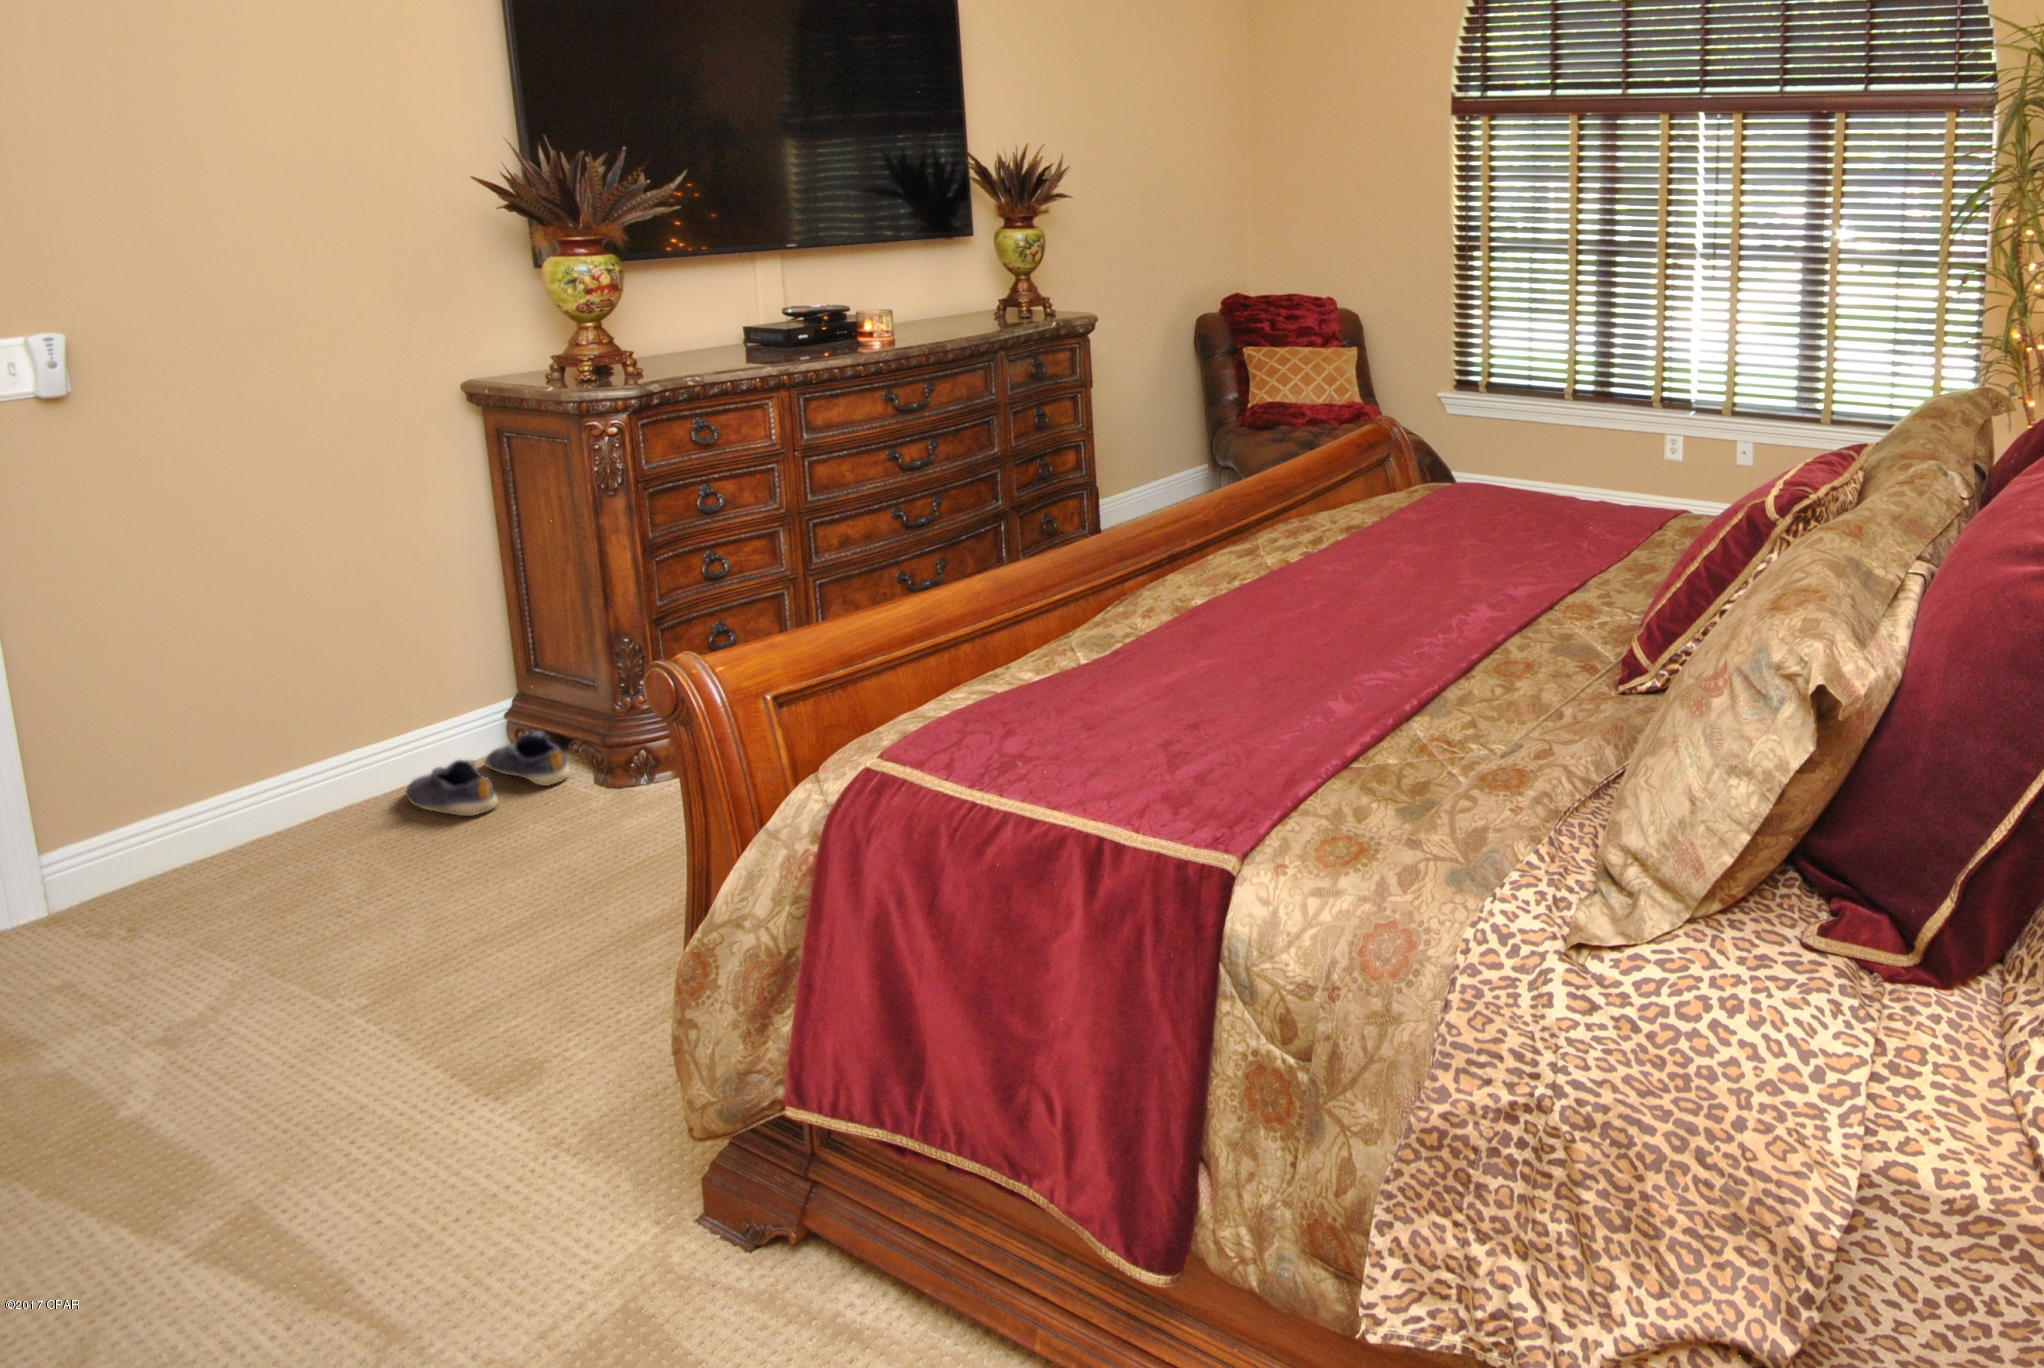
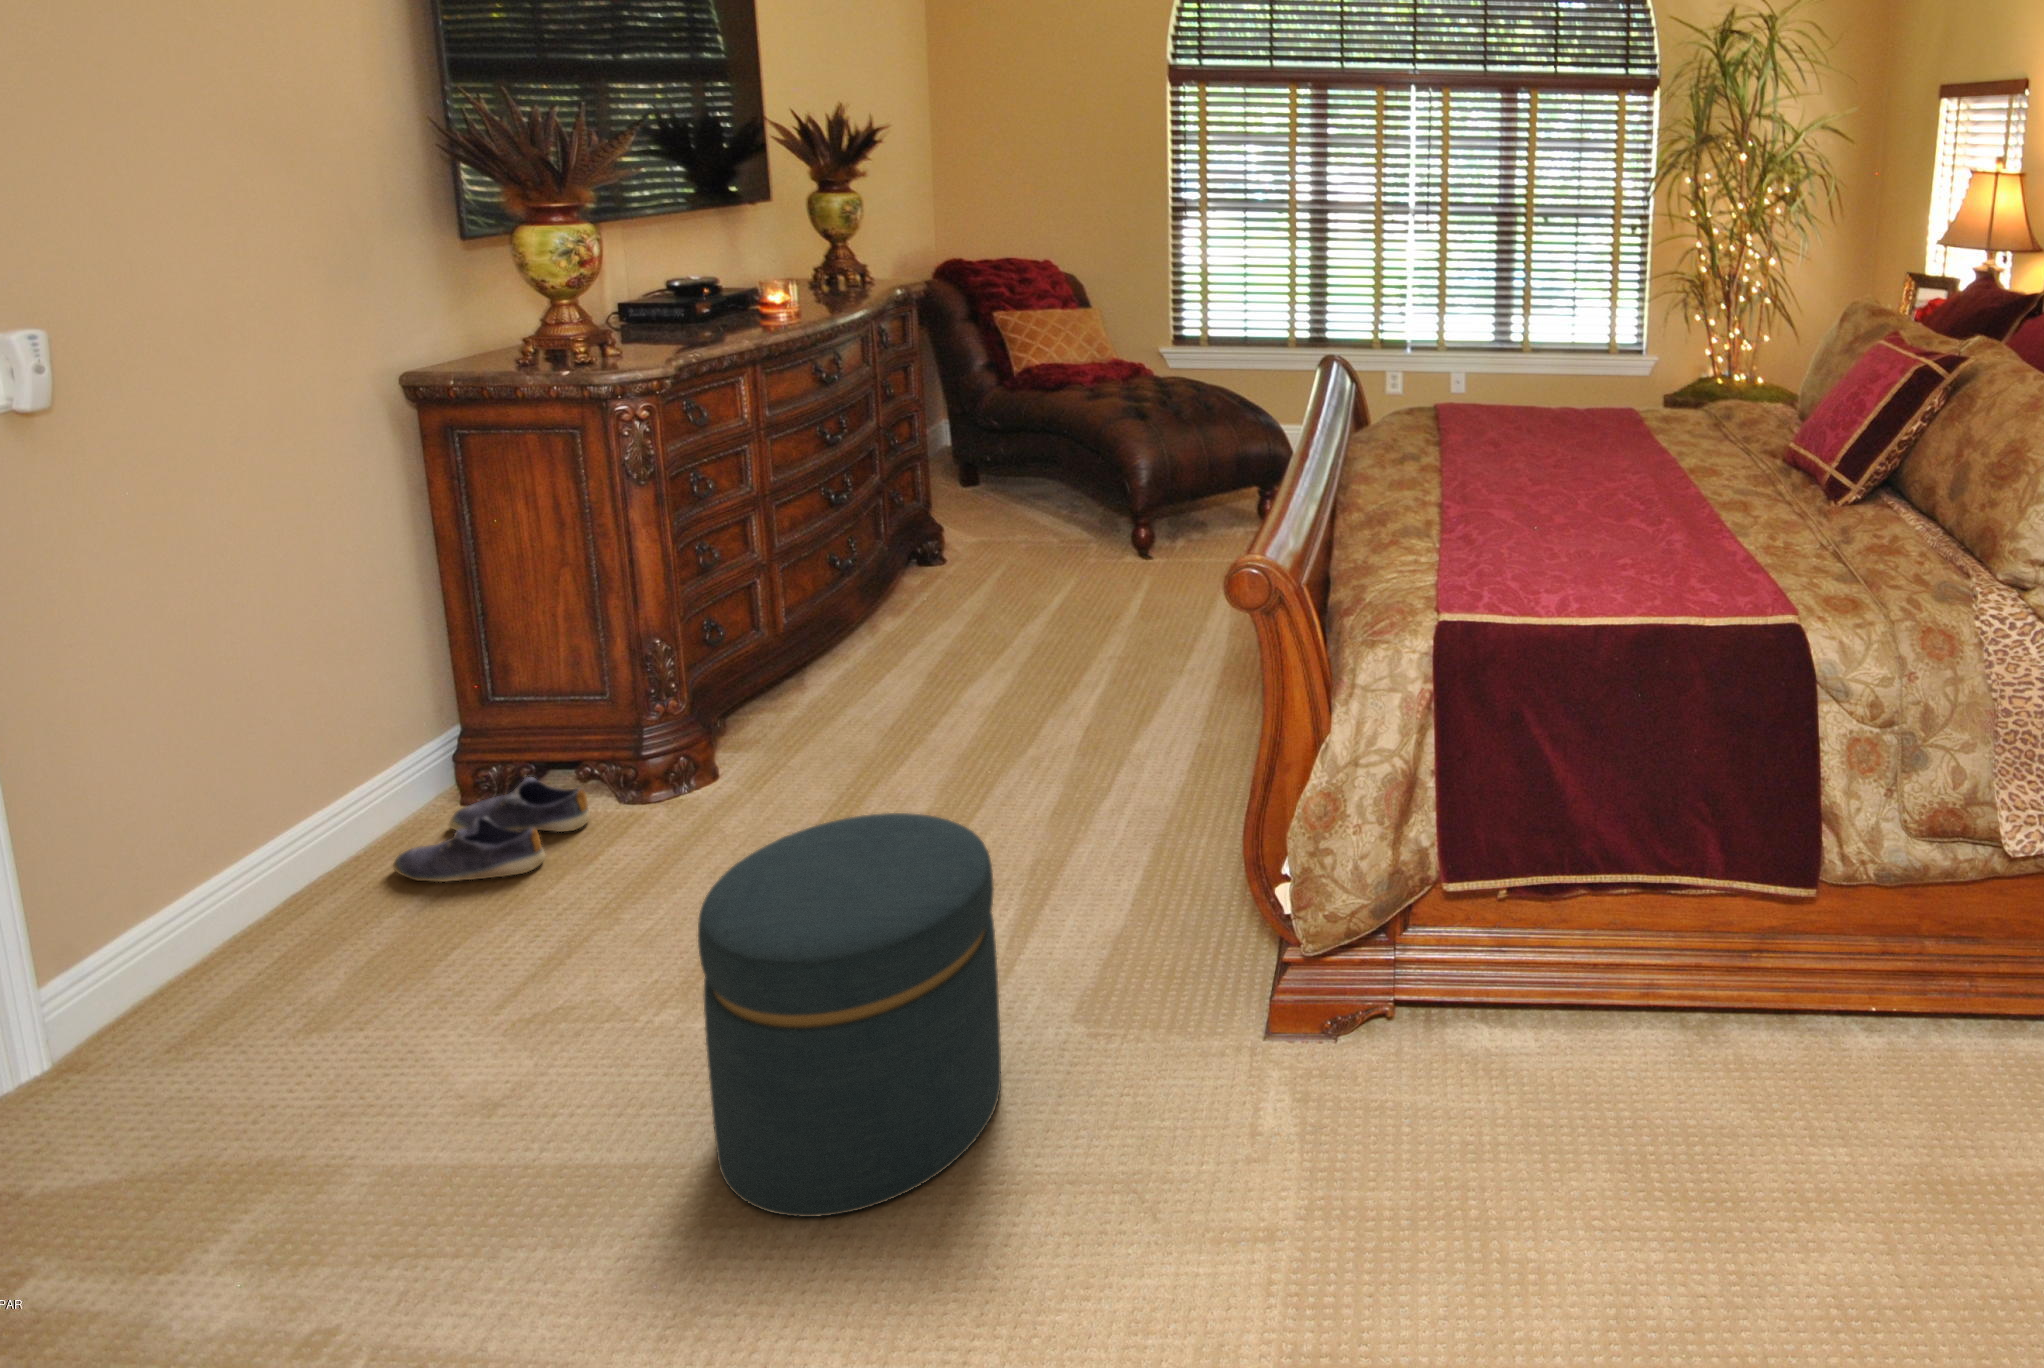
ottoman: none [99,839,489,1243] -> present [698,813,1001,1217]

